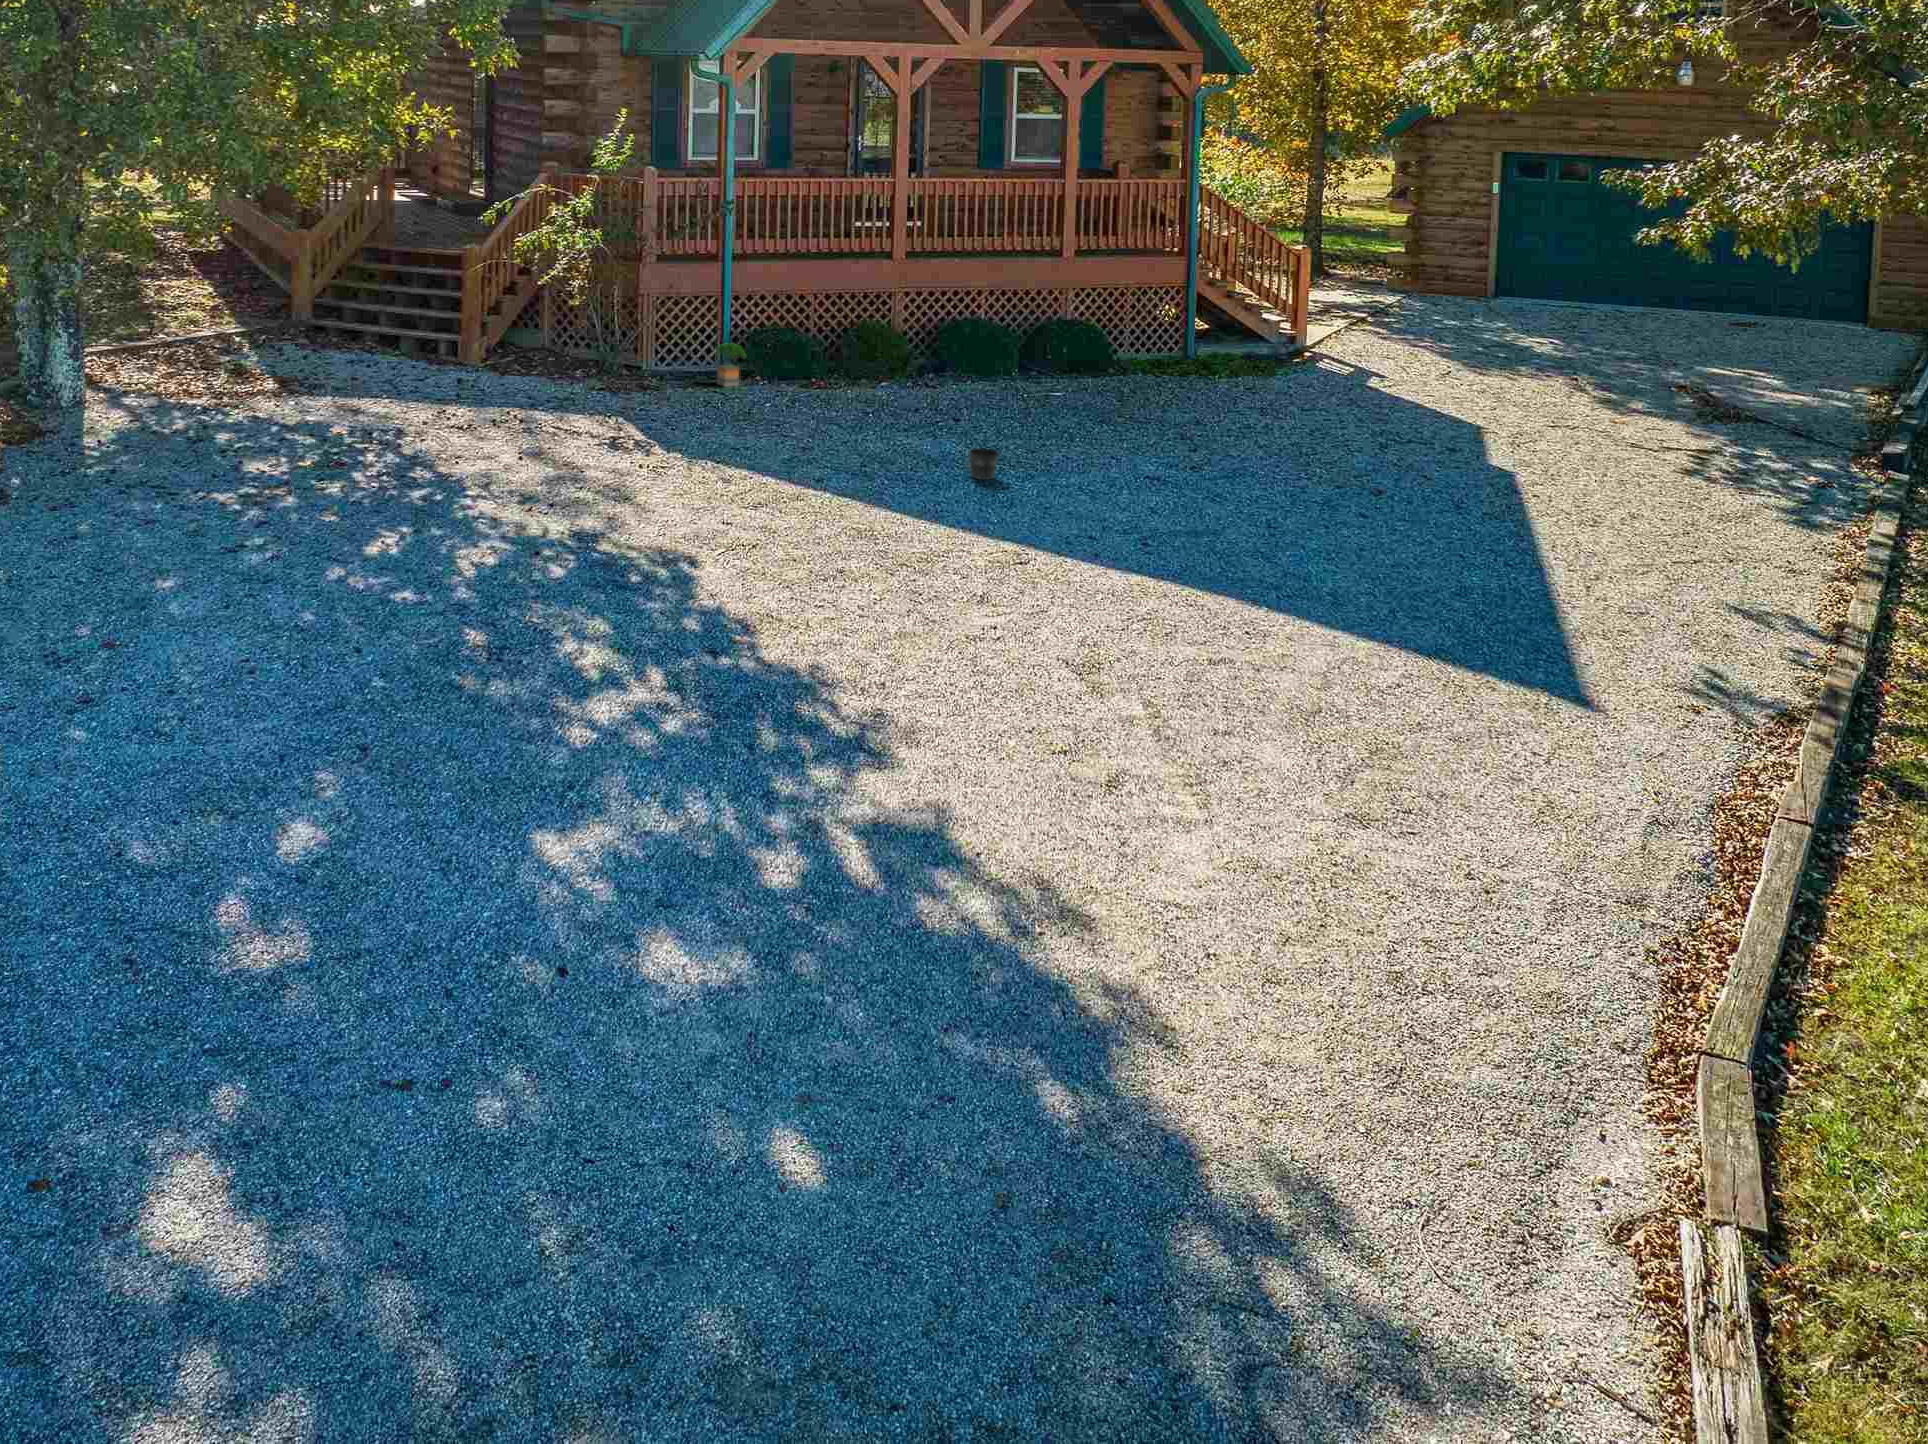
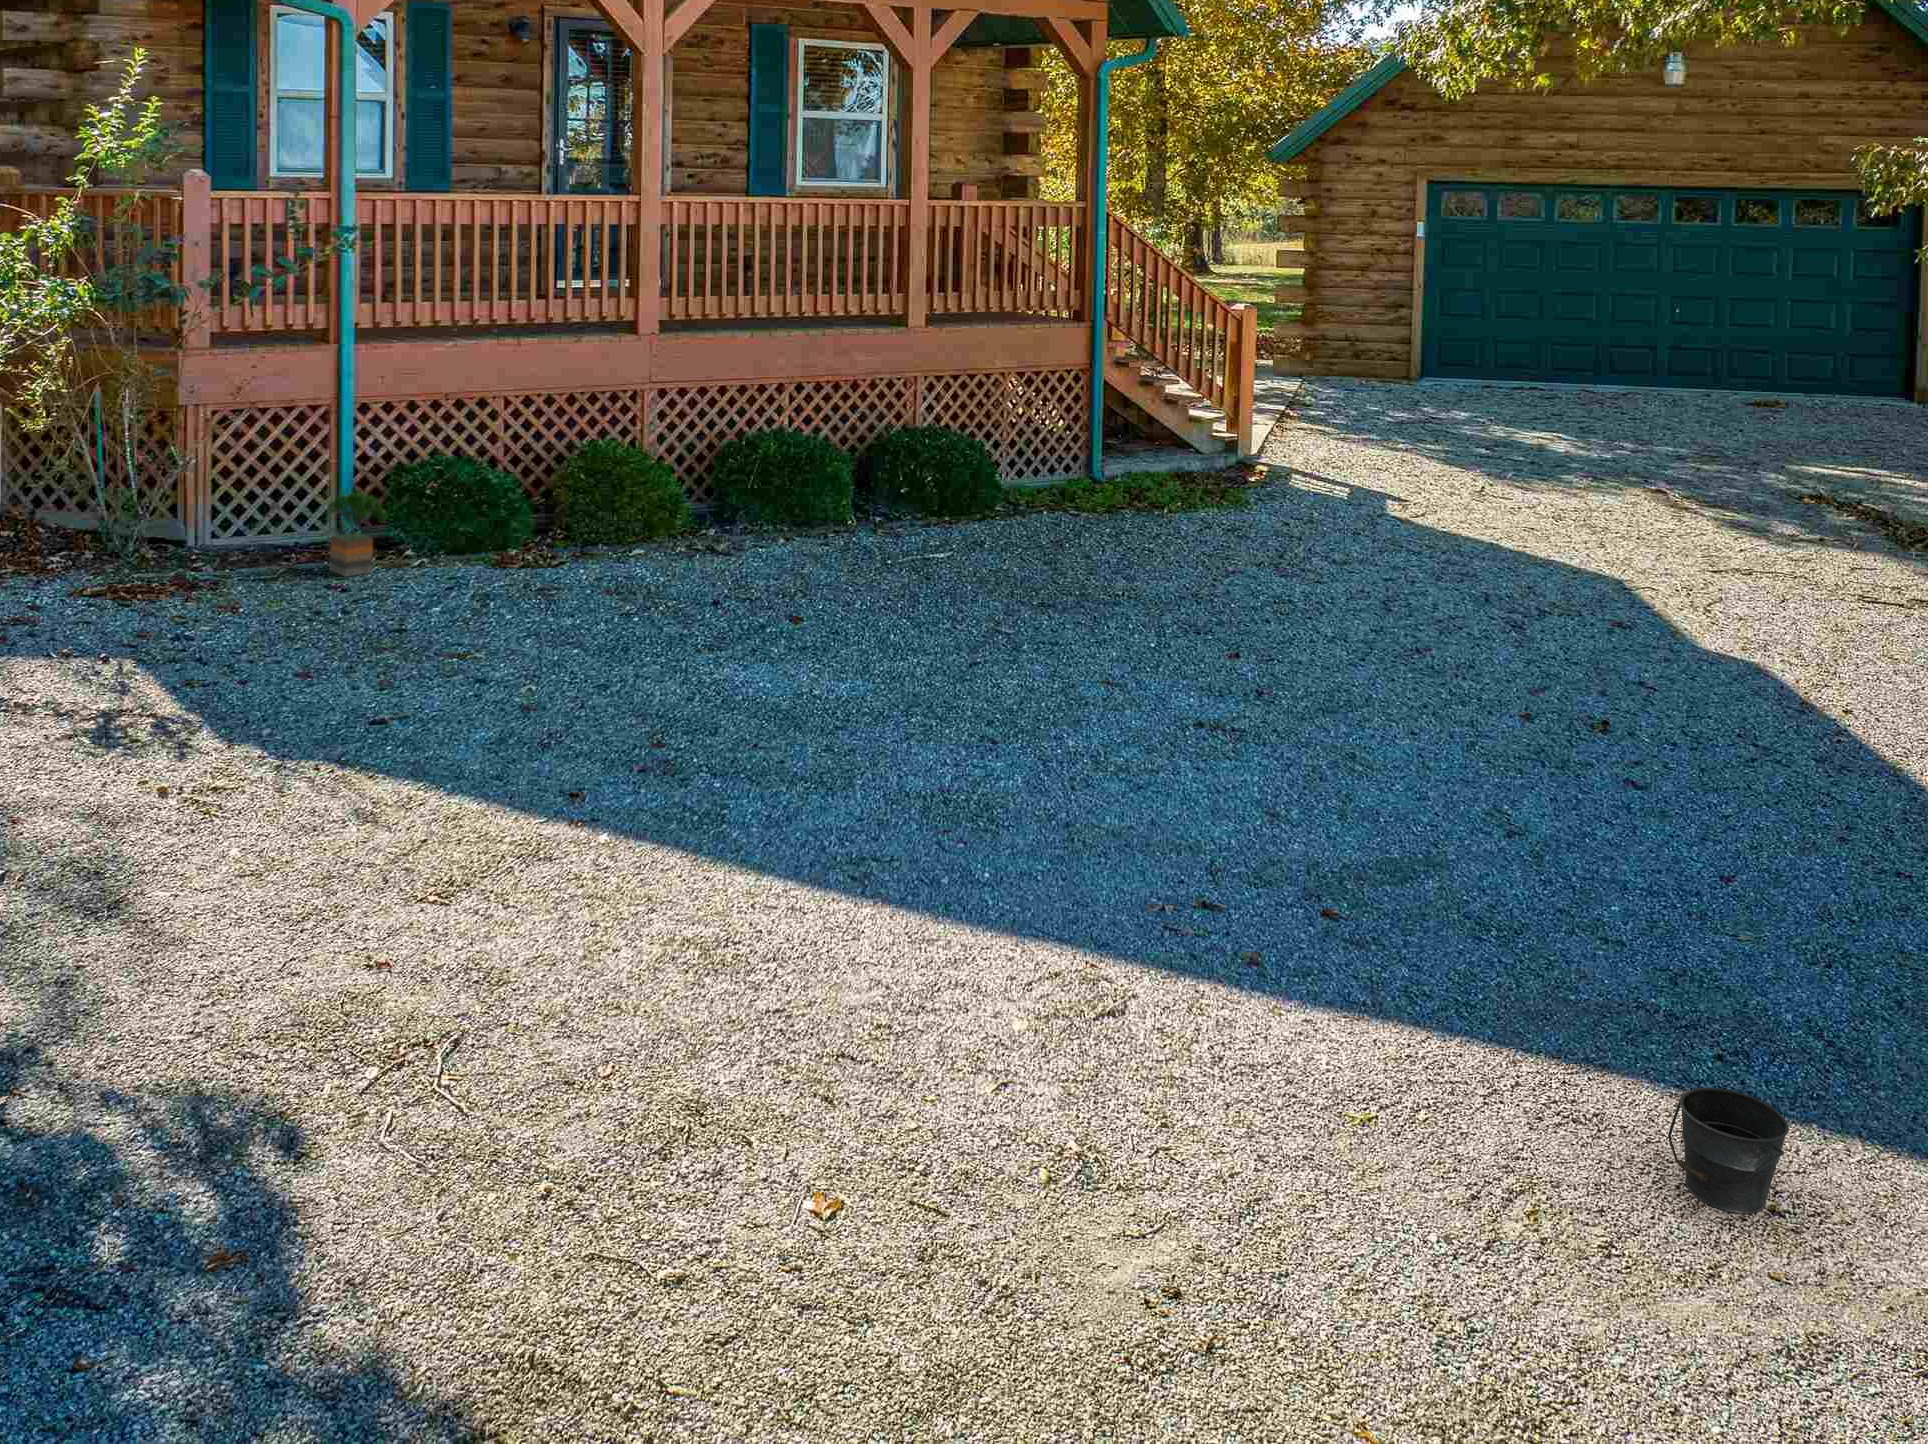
bucket: present [969,448,999,480] -> present [1668,1087,1789,1214]

